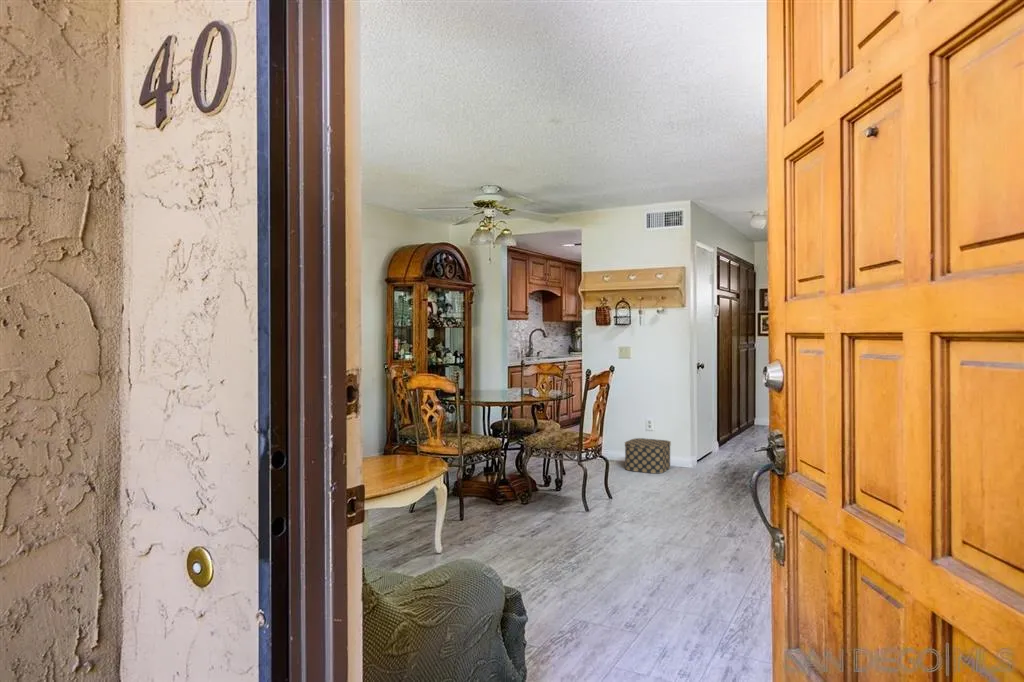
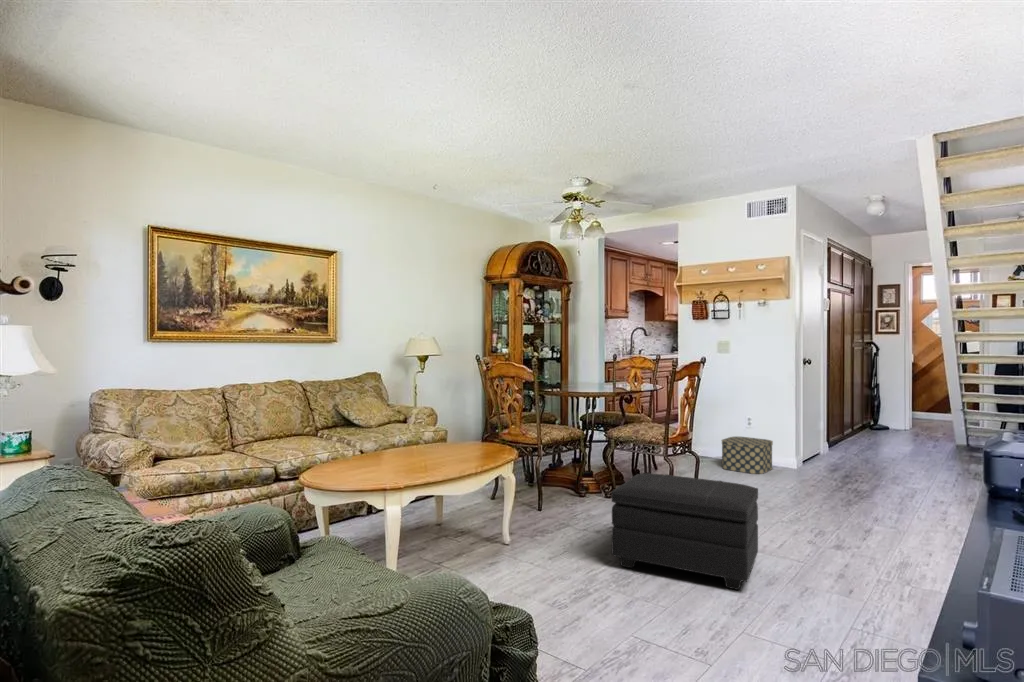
footstool: none [541,479,667,577] -> present [612,473,758,590]

